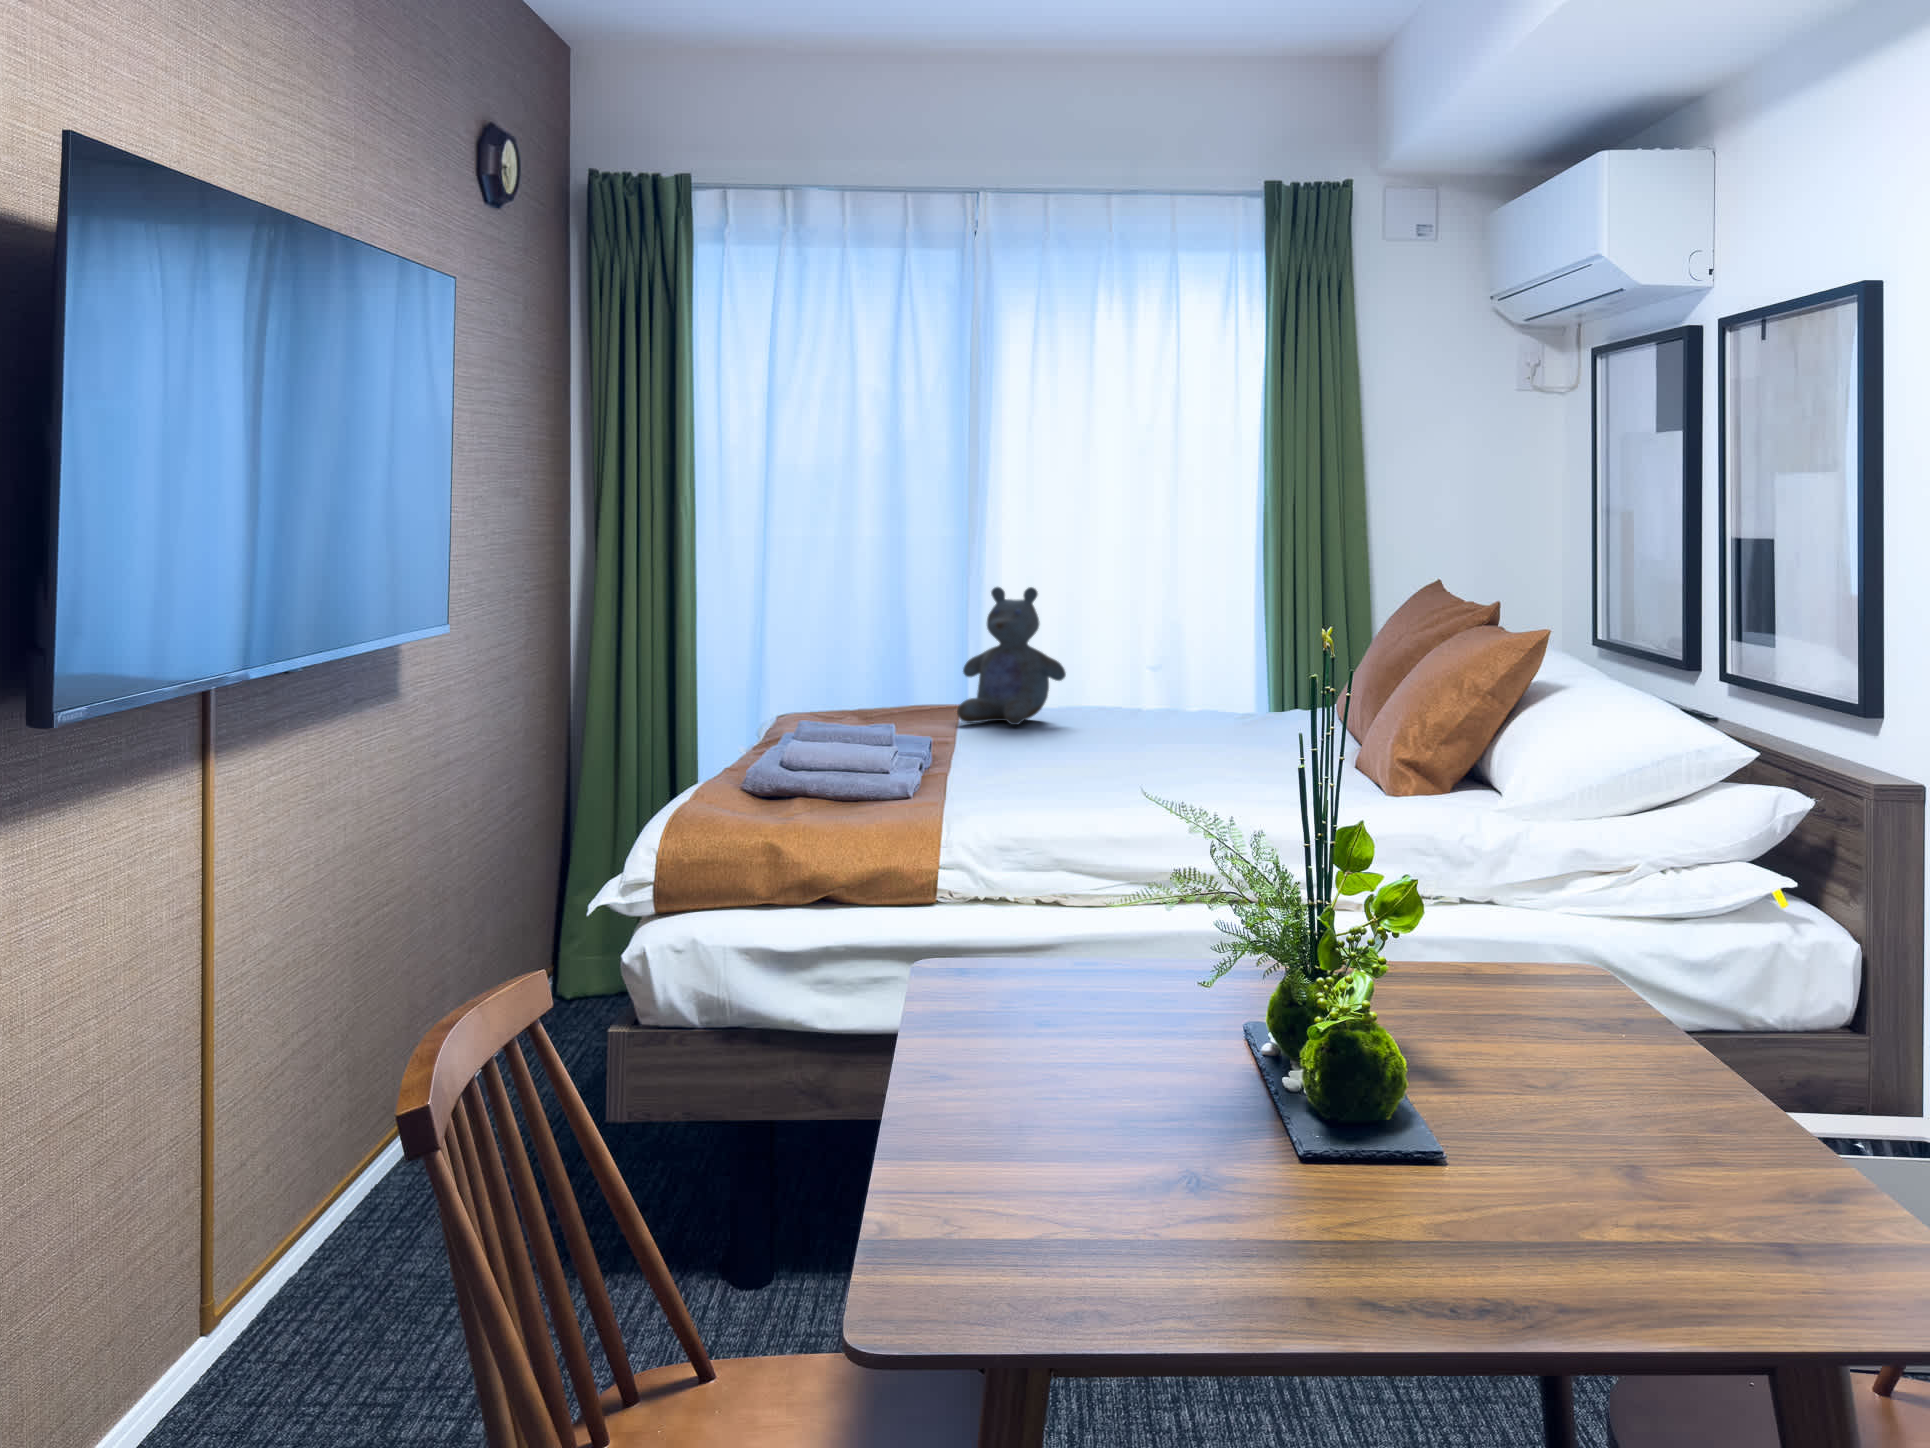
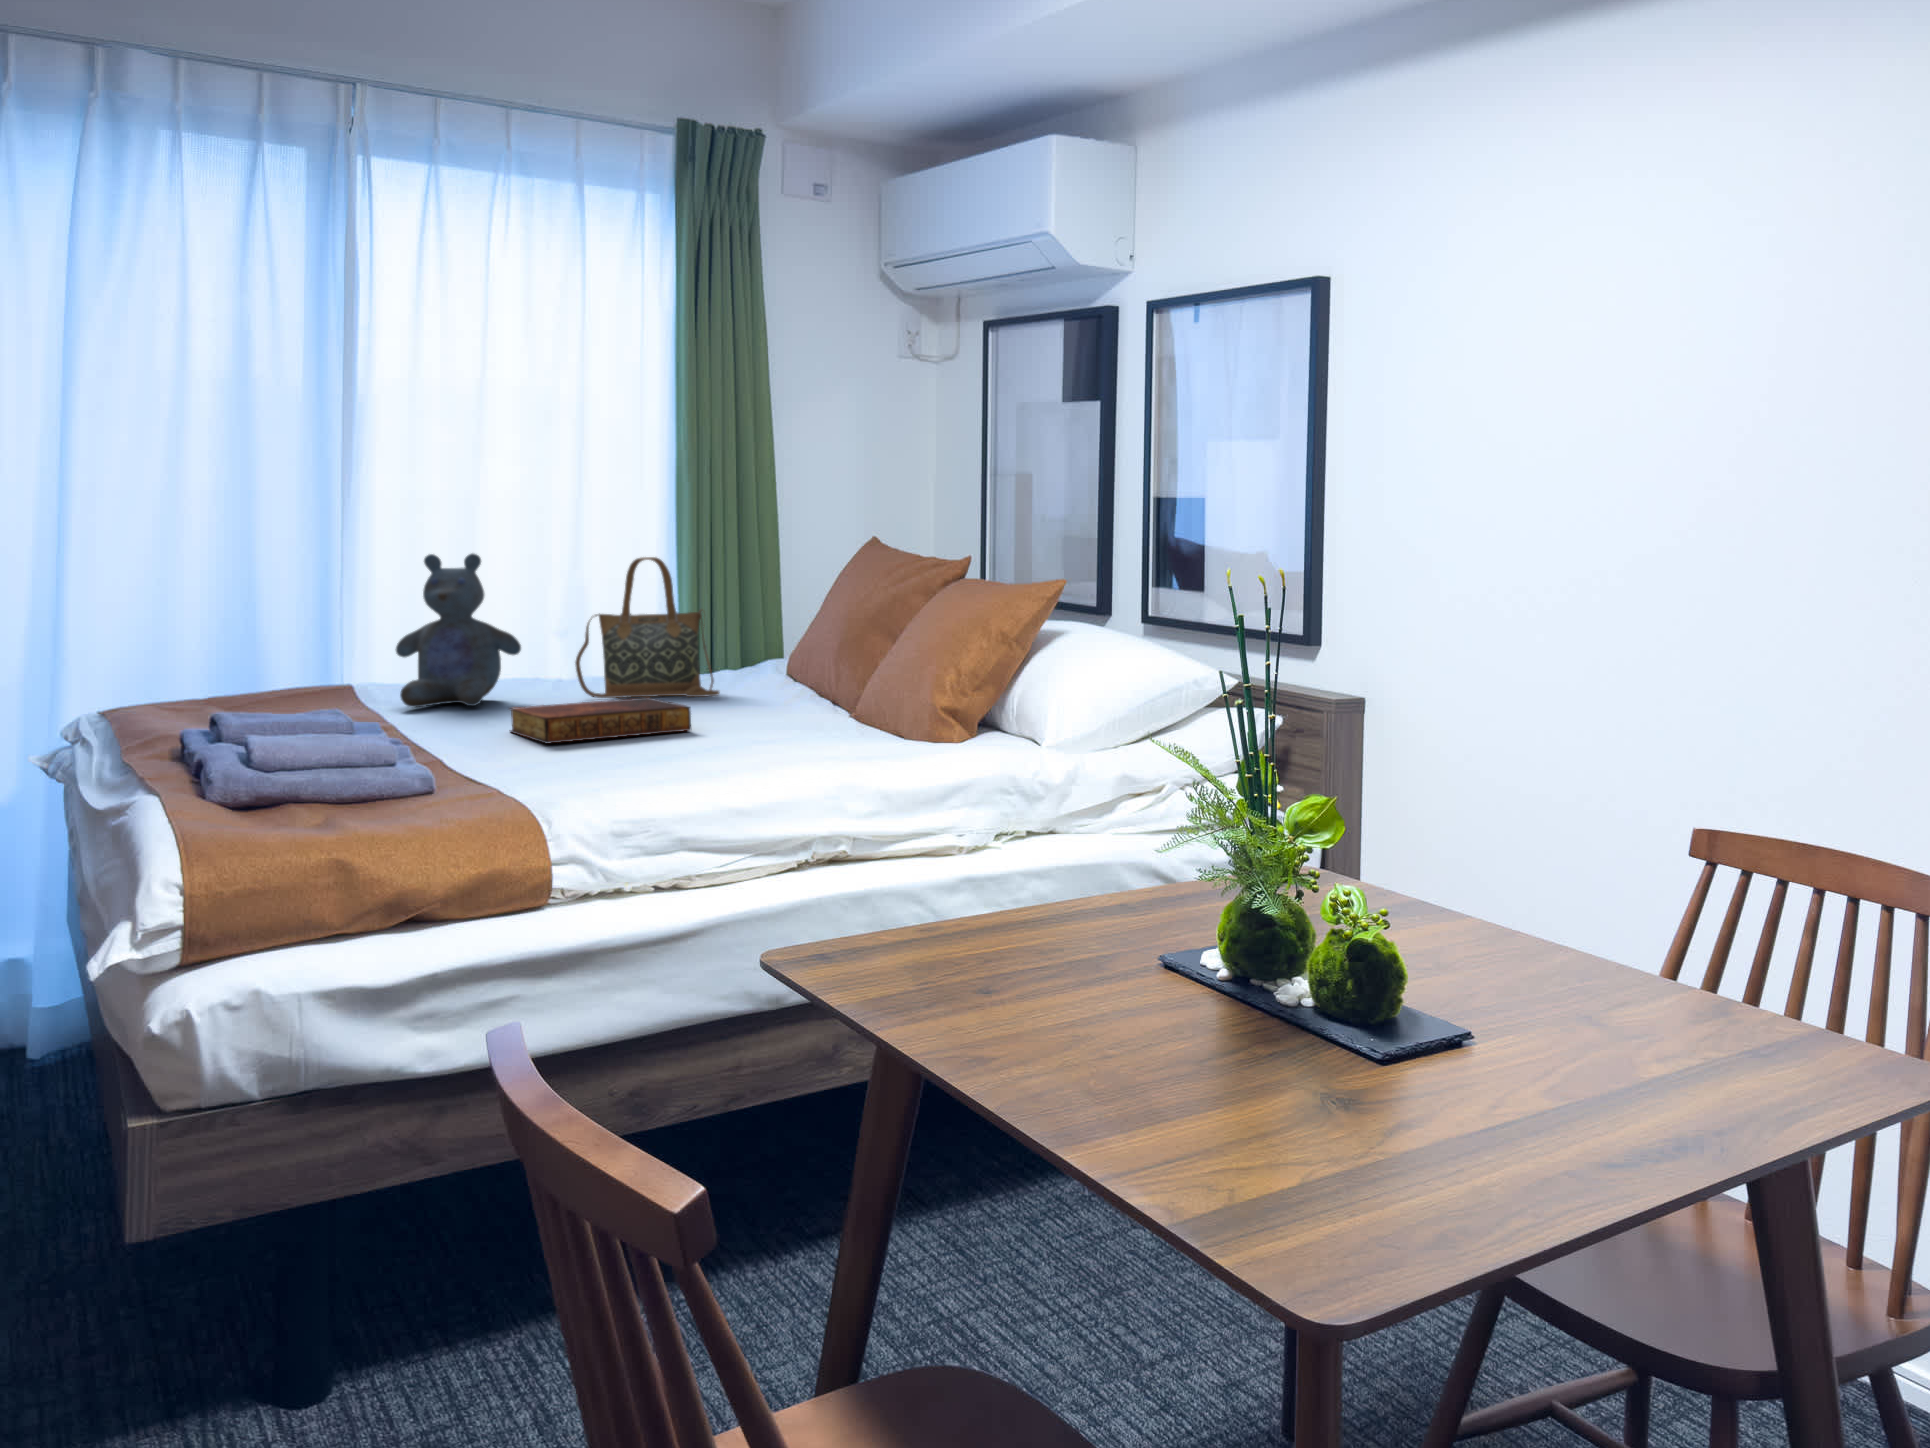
handbag: none [1113,595,1240,732] -> present [575,557,719,698]
book: none [1023,729,1176,766] -> present [509,697,691,744]

